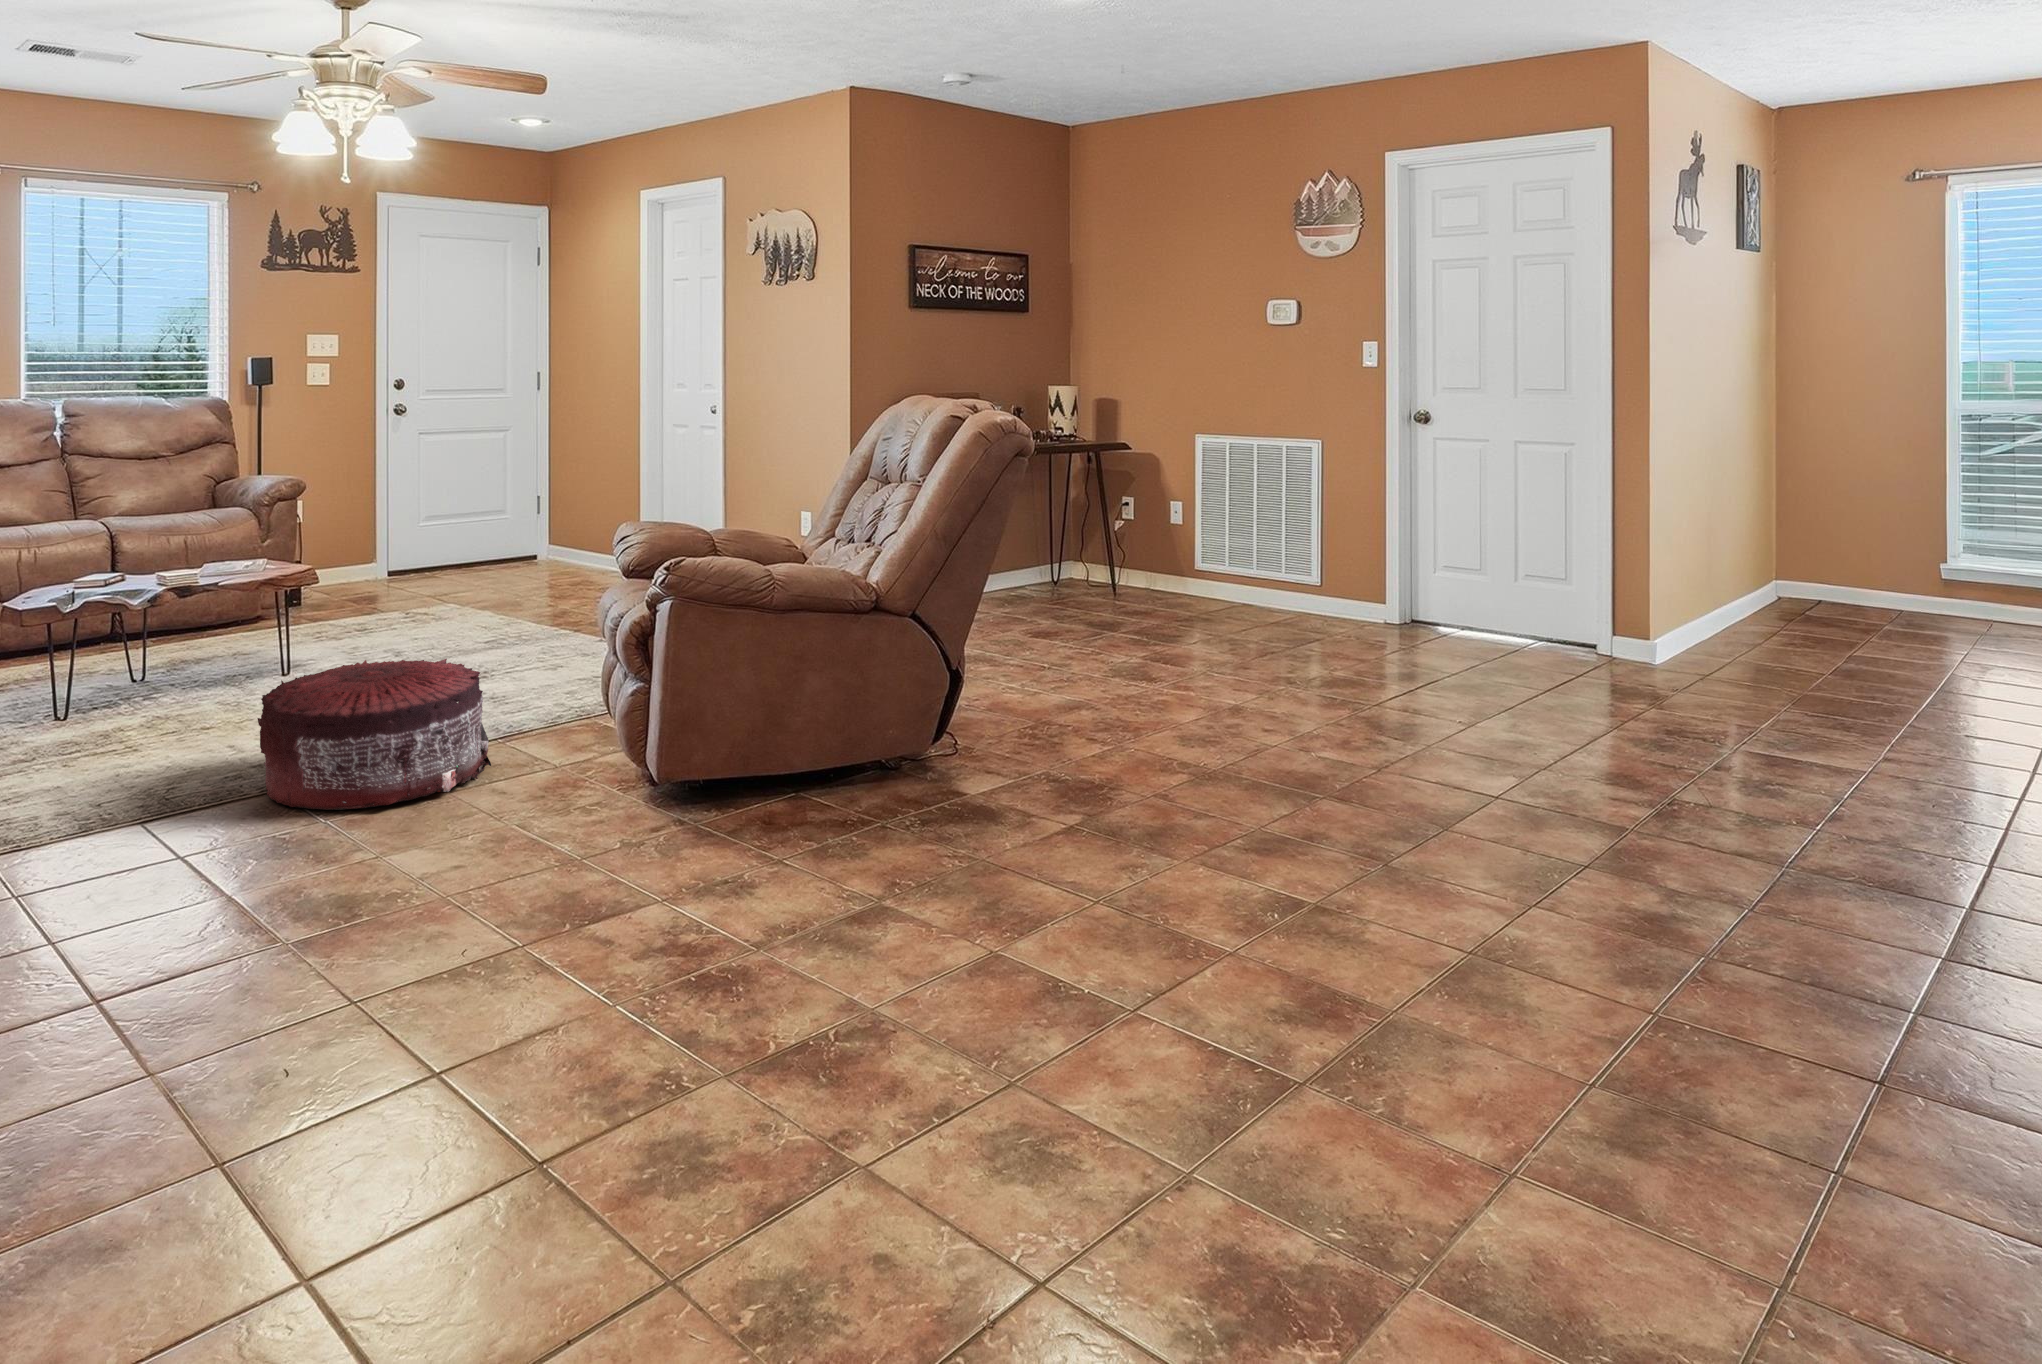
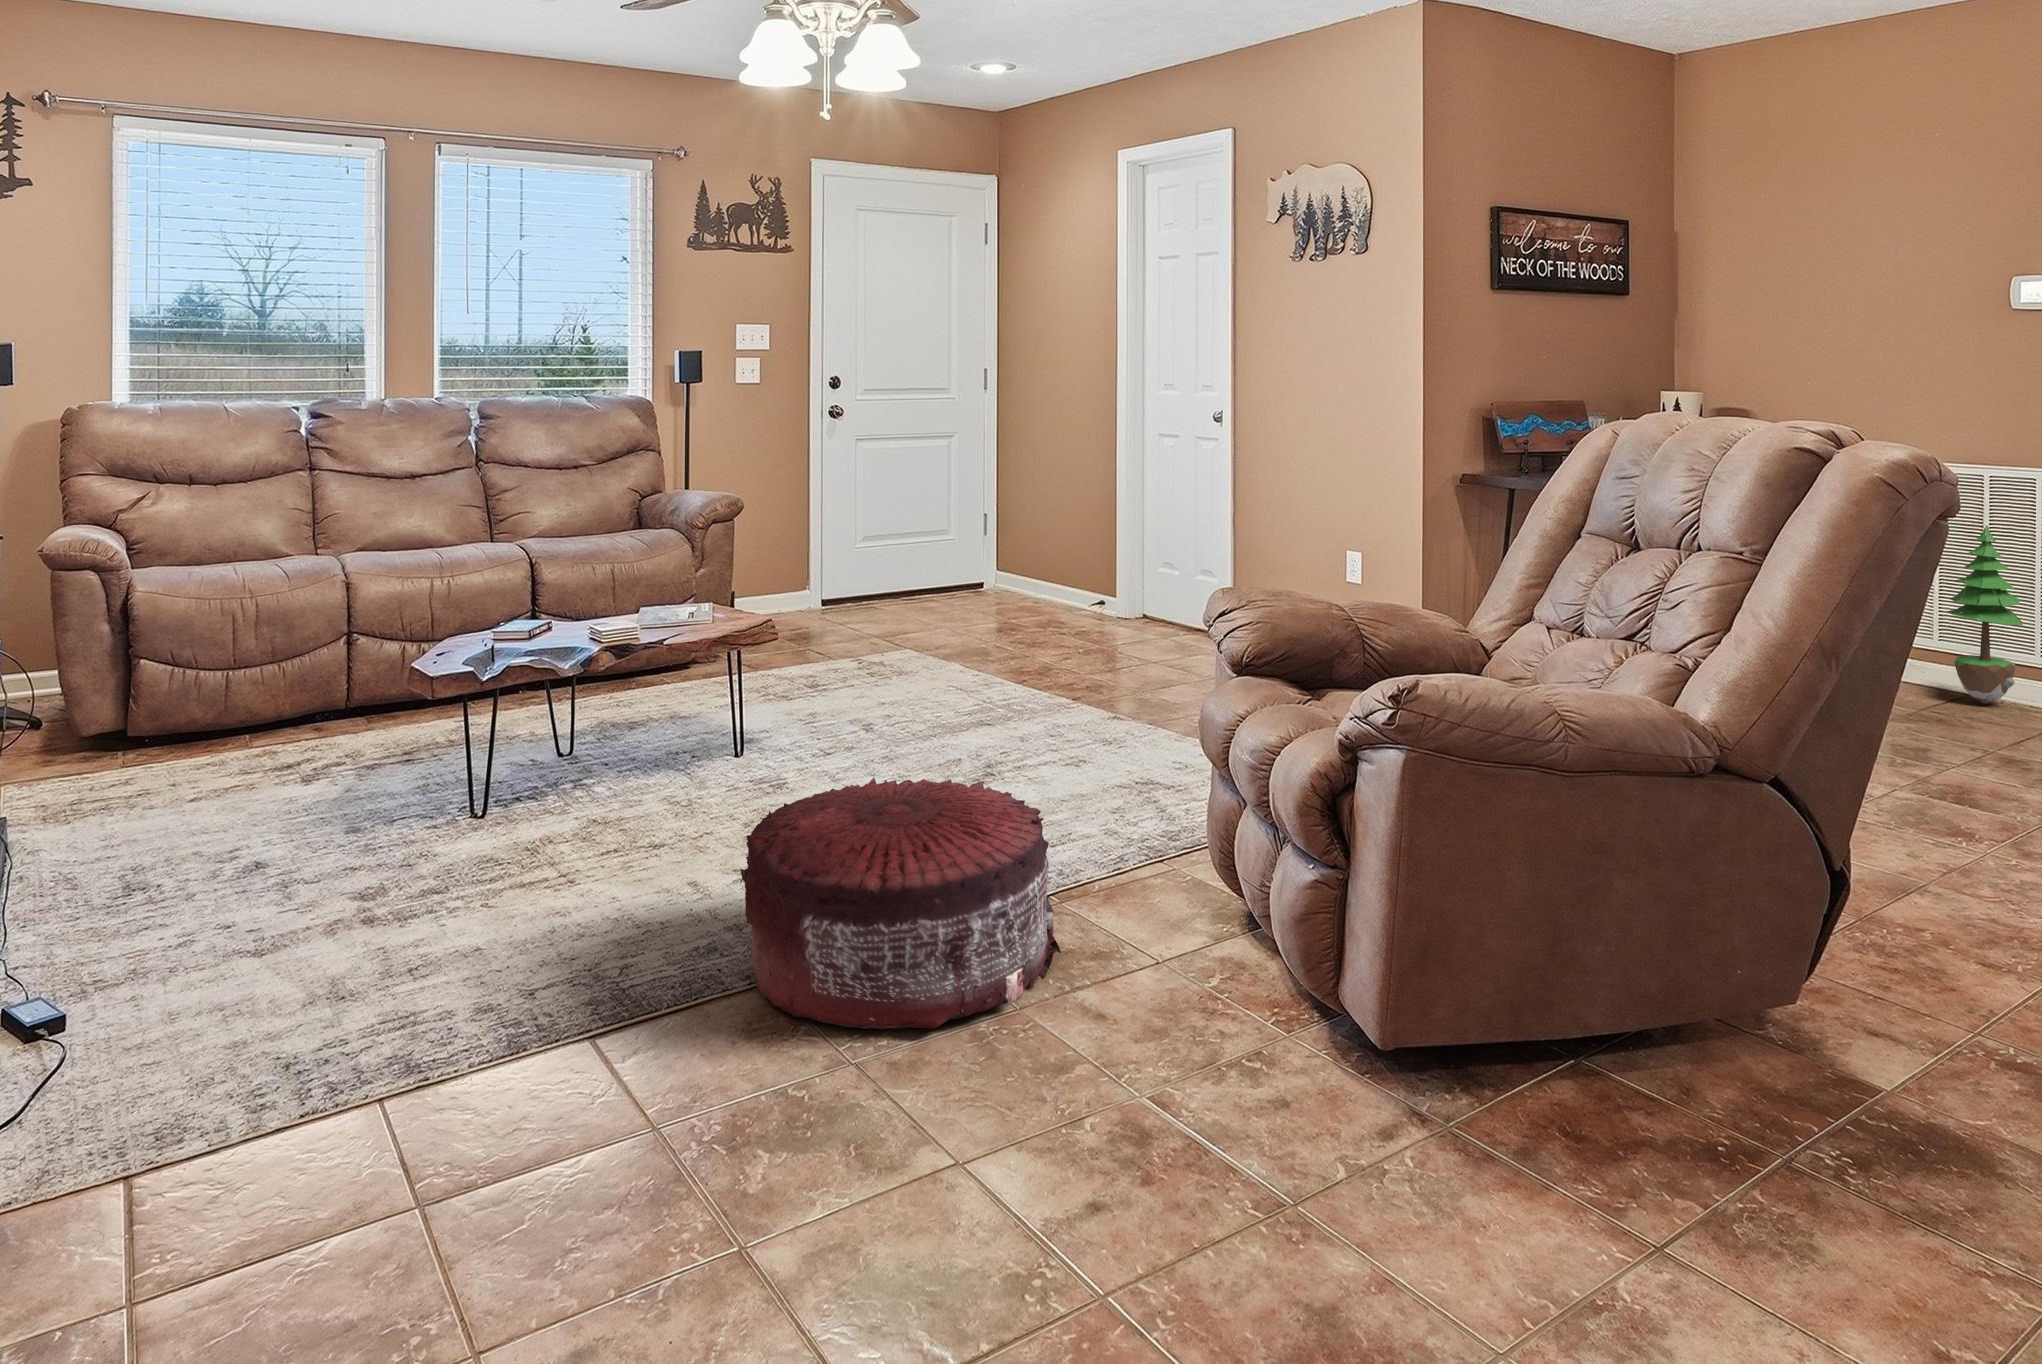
potted tree: none [1223,479,1271,609] -> present [1947,525,2023,704]

